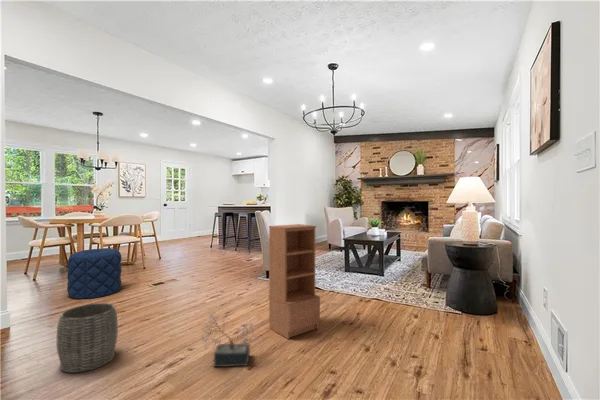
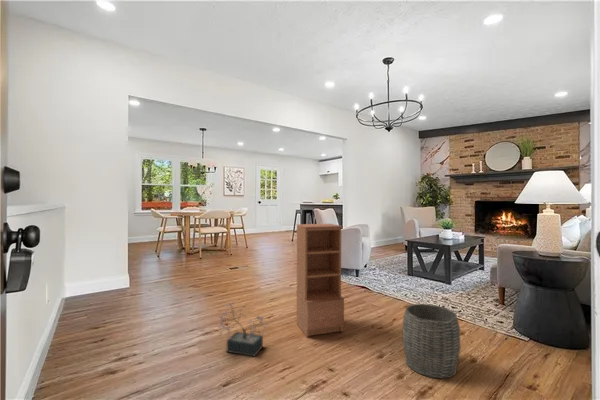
pouf: present [67,248,122,299] -> none [164,238,203,278]
woven basket: present [57,303,118,373] -> present [402,304,460,378]

